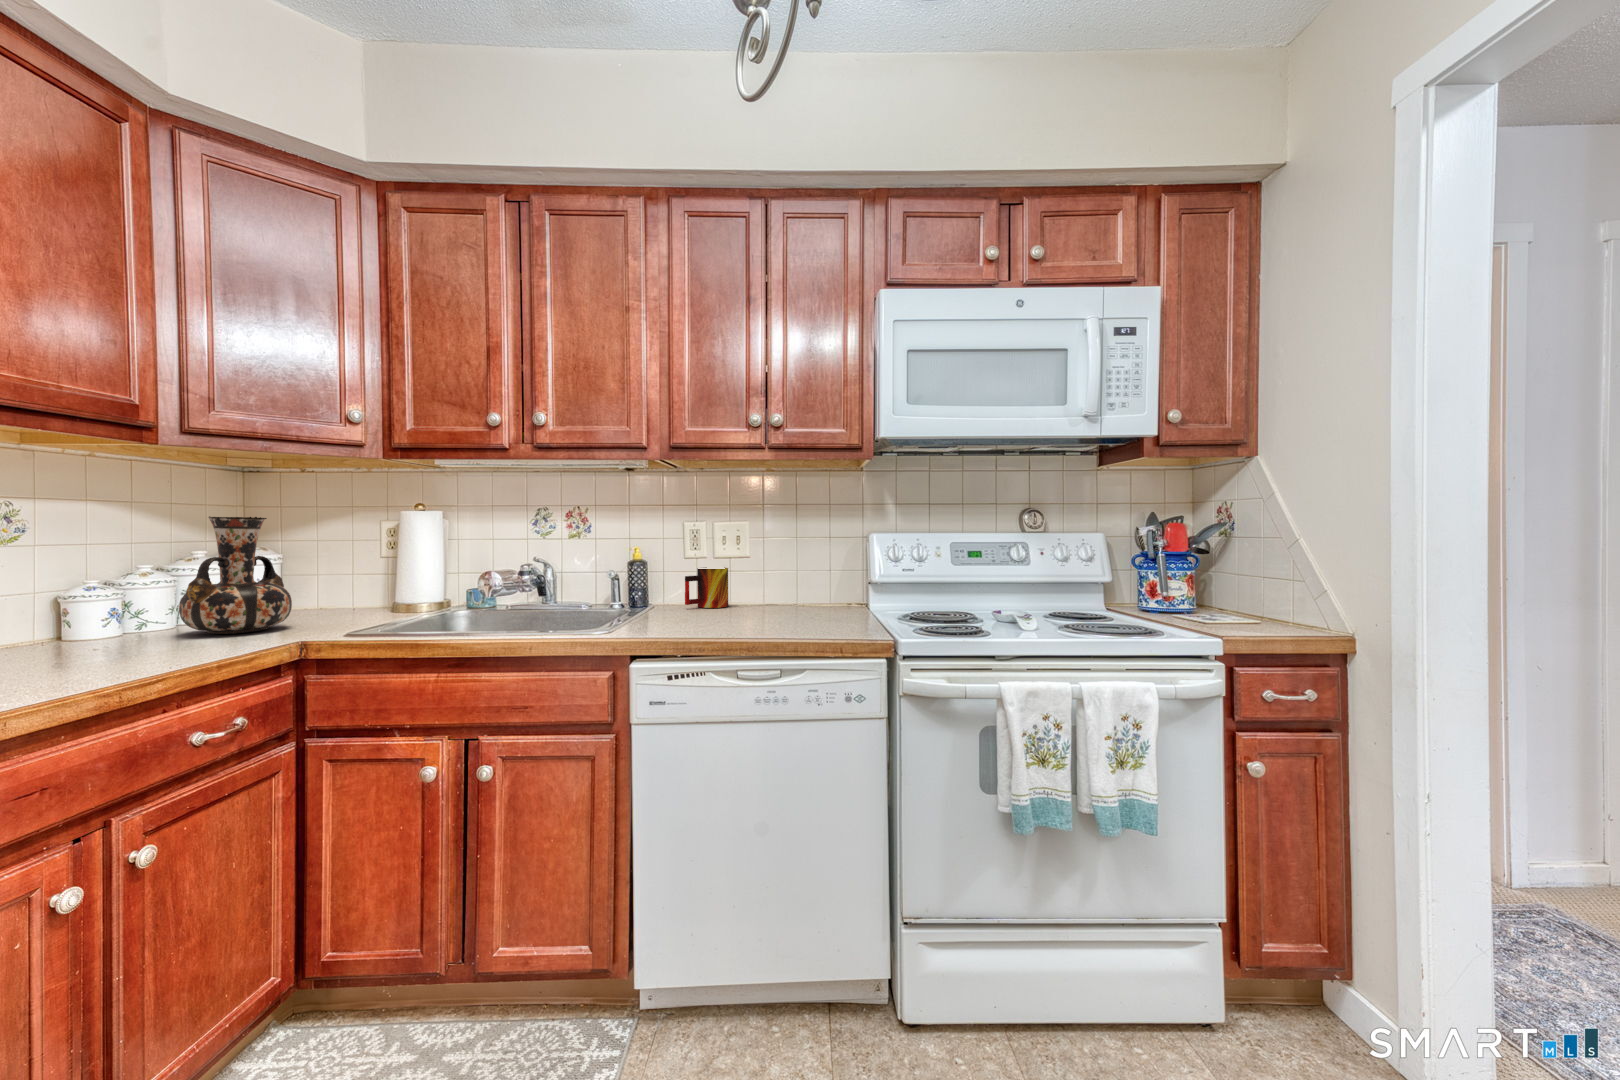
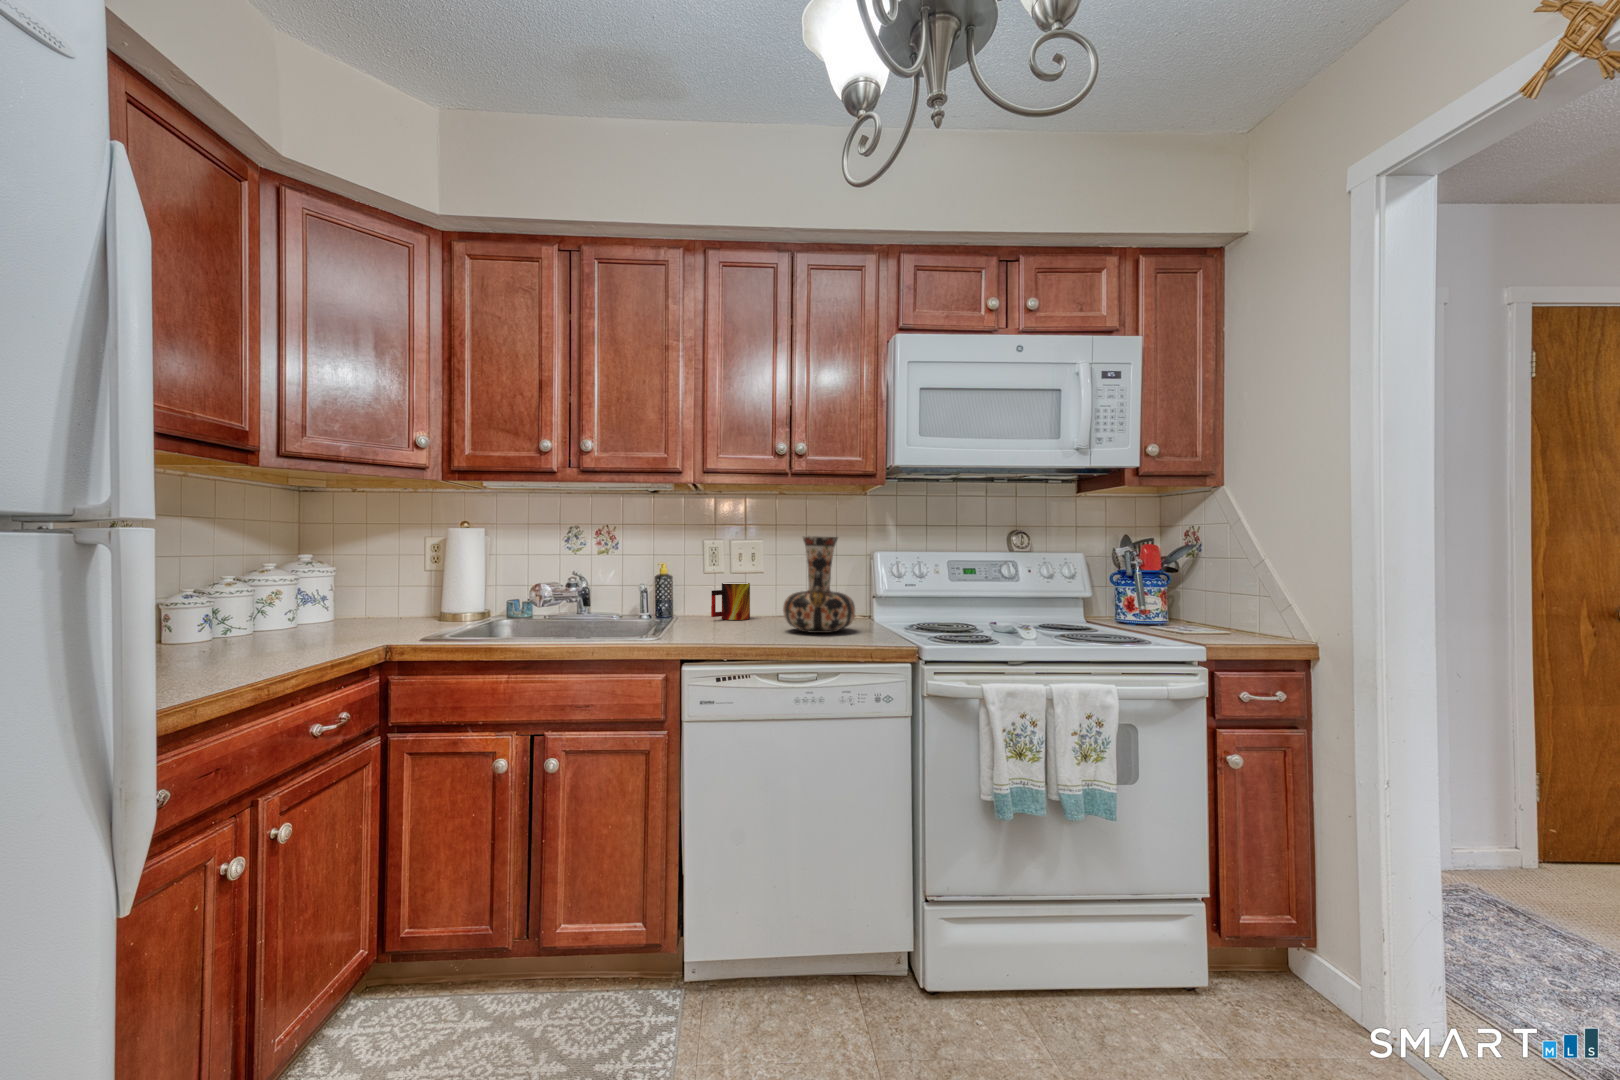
decorative vase: present [179,516,292,634] -> present [783,537,855,633]

